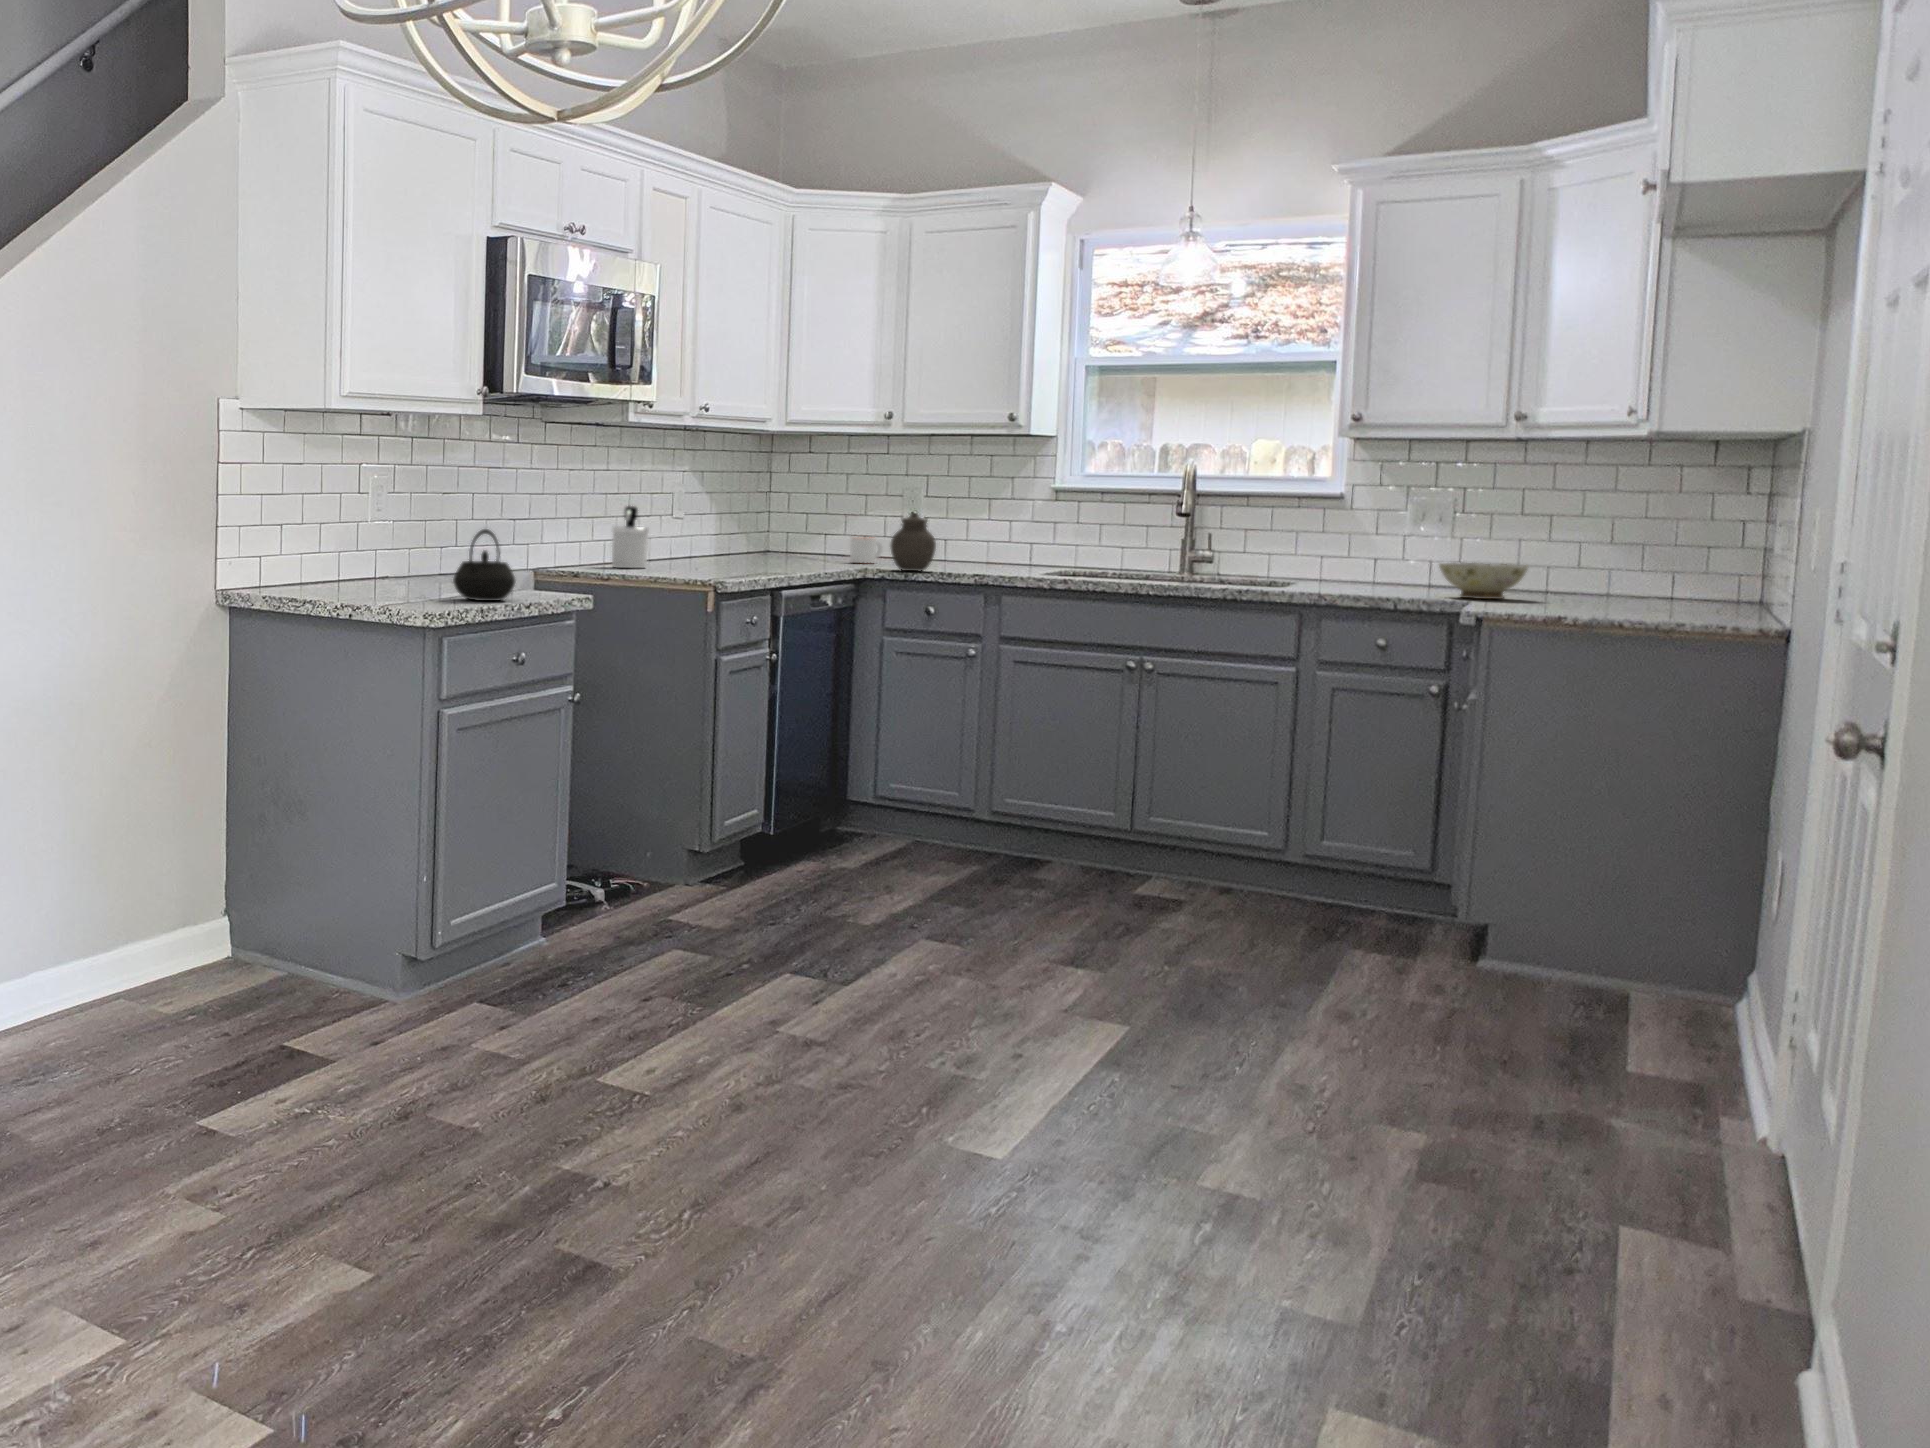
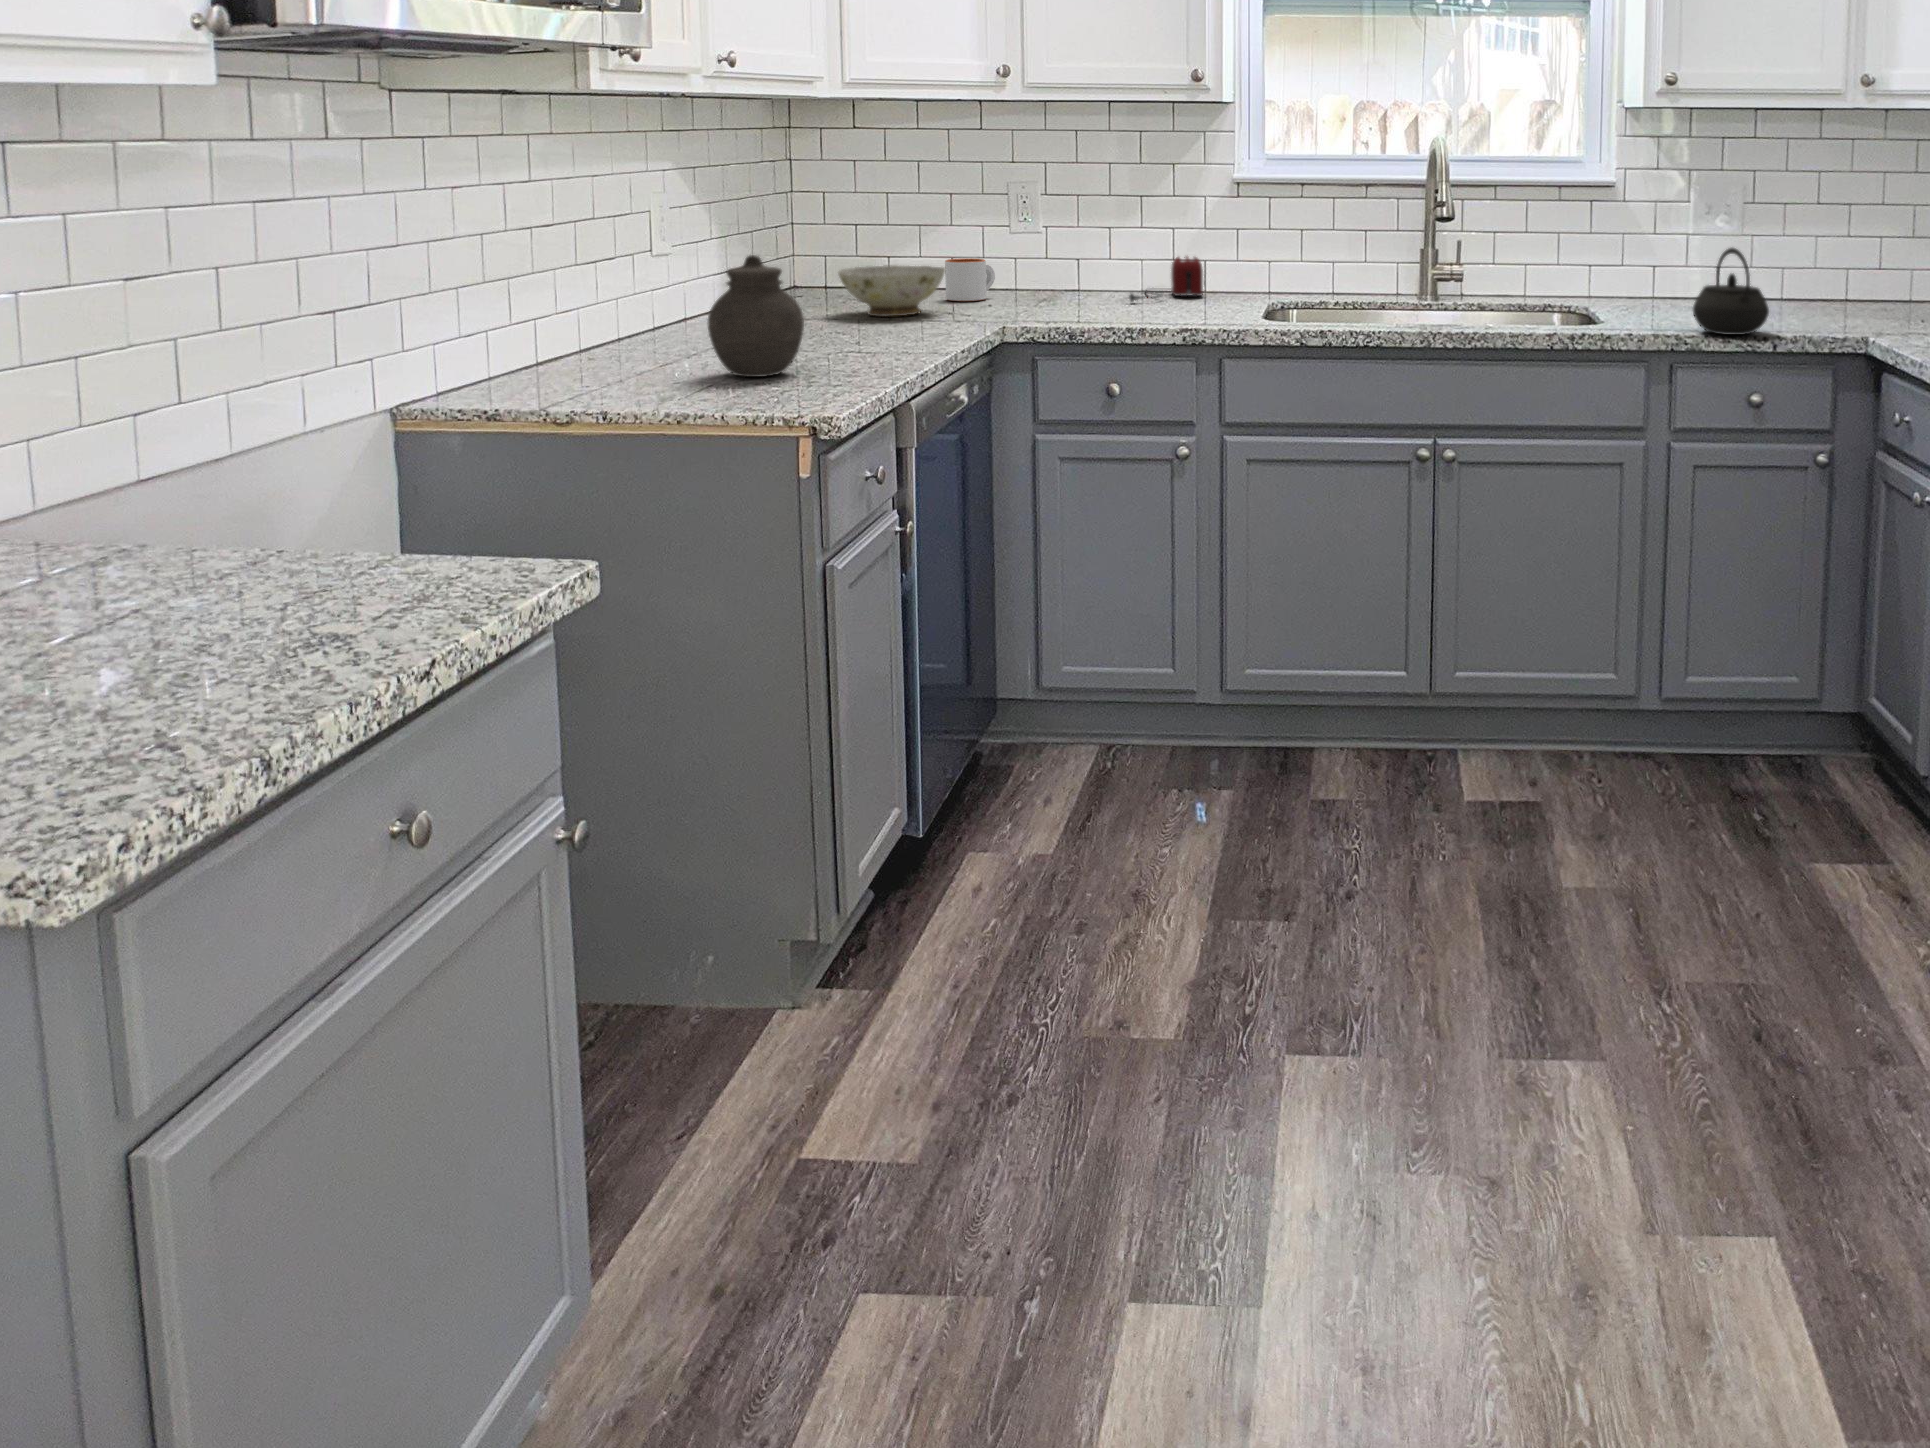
soap dispenser: present [612,506,649,568] -> none [544,253,628,379]
jar: present [891,512,936,571] -> present [708,255,804,377]
kettle: present [453,529,515,601] -> present [1693,248,1769,335]
toaster: none [961,542,1026,569] -> present [1128,257,1203,302]
ceramic bowl: present [1439,563,1528,599] -> present [838,265,945,317]

